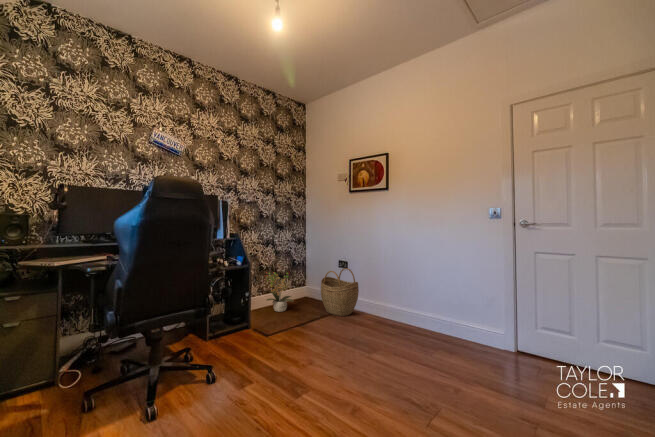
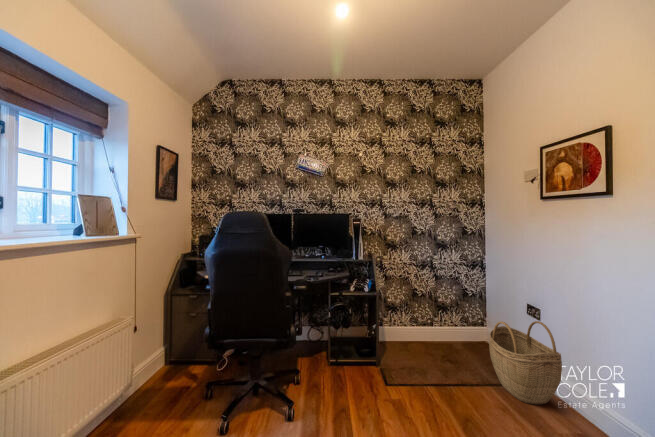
potted plant: present [267,272,293,312] -> none [409,300,452,356]

